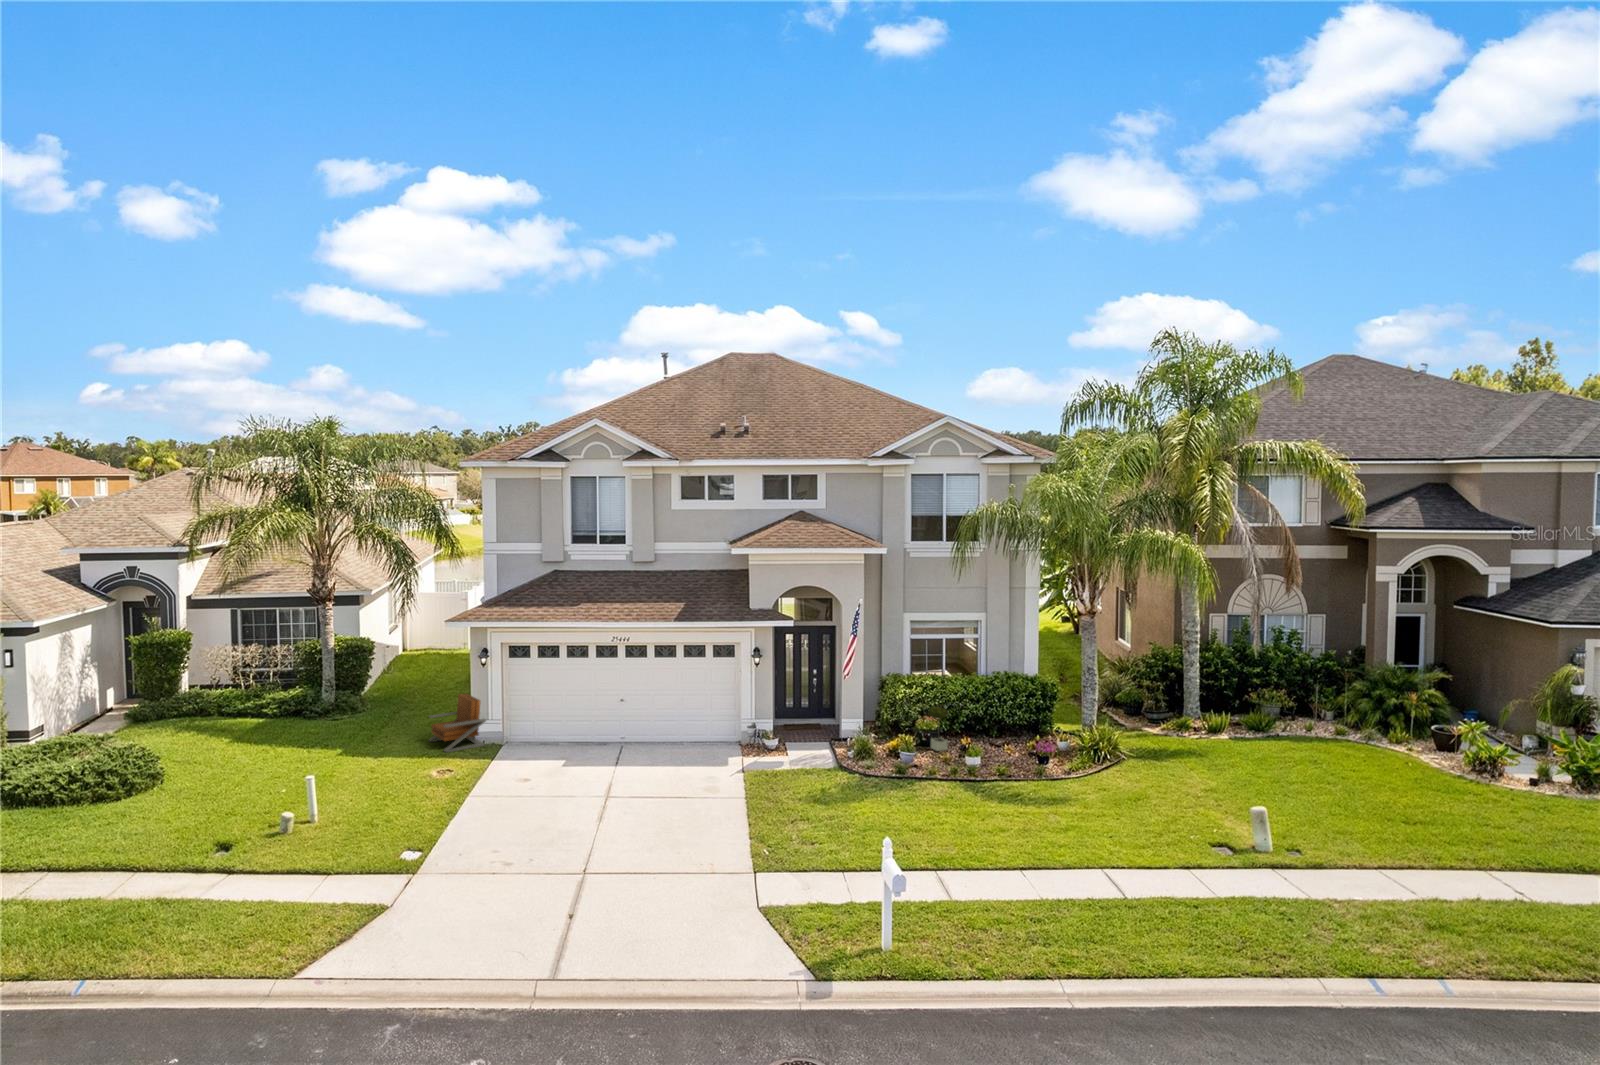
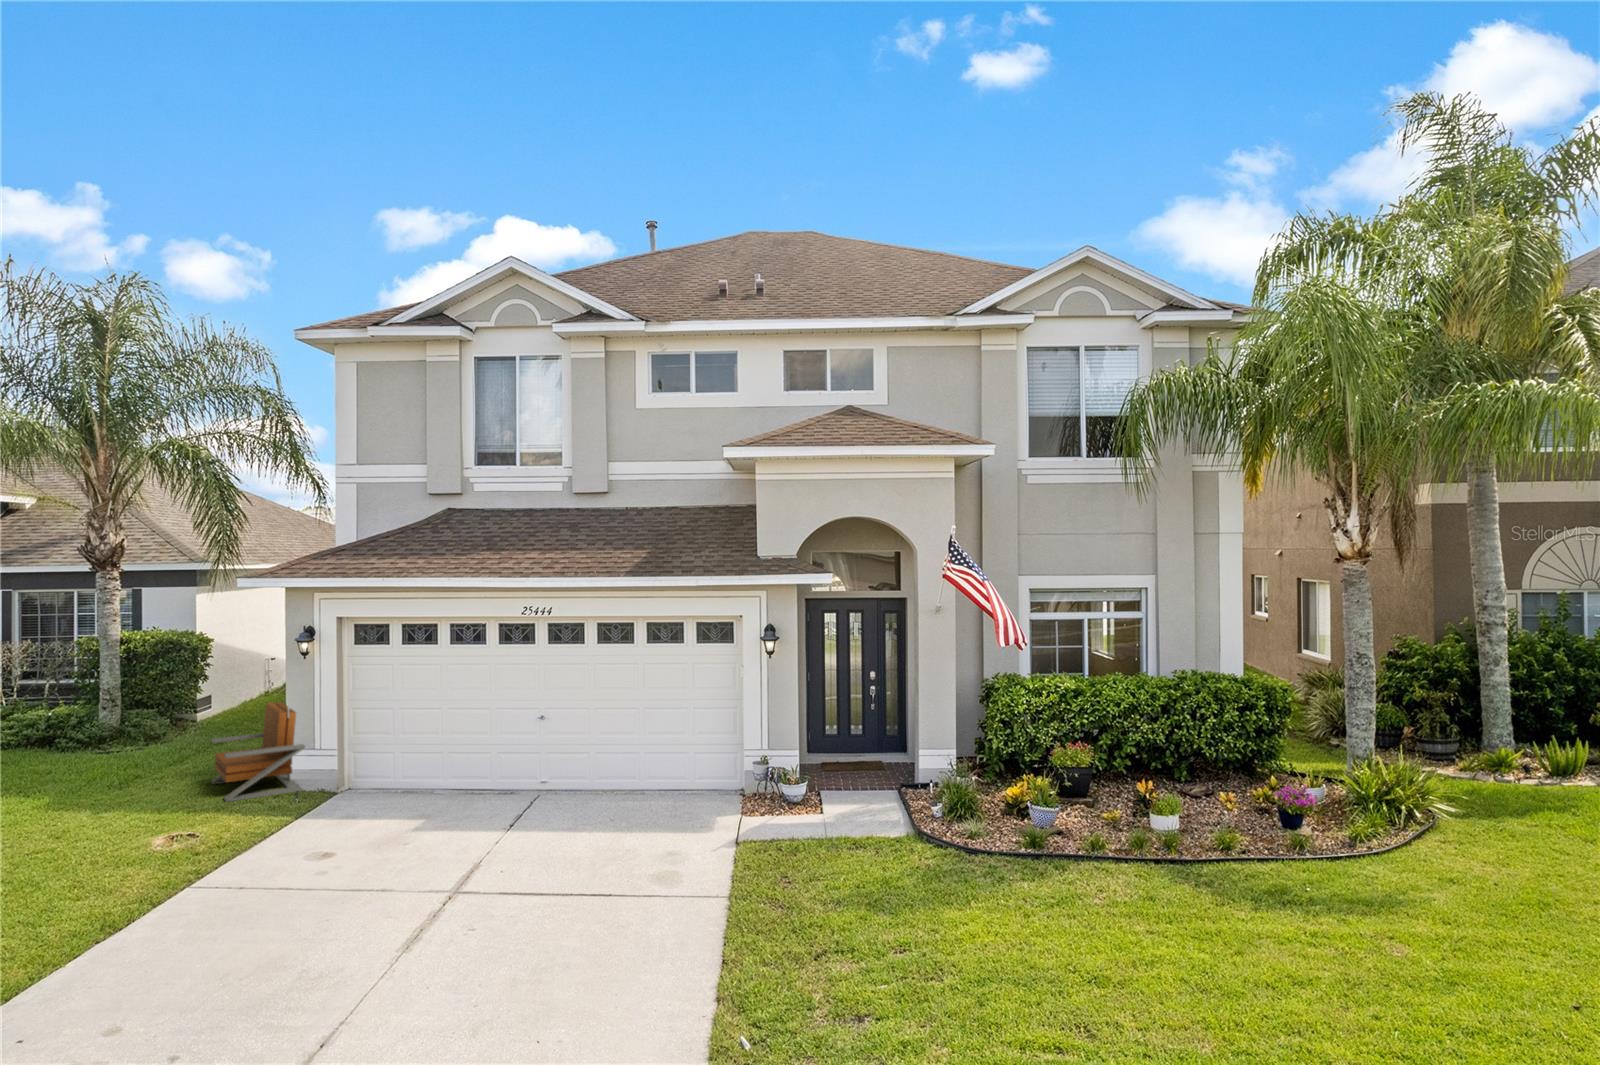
potted tree: present [928,707,948,751] -> none [1072,726,1109,806]

